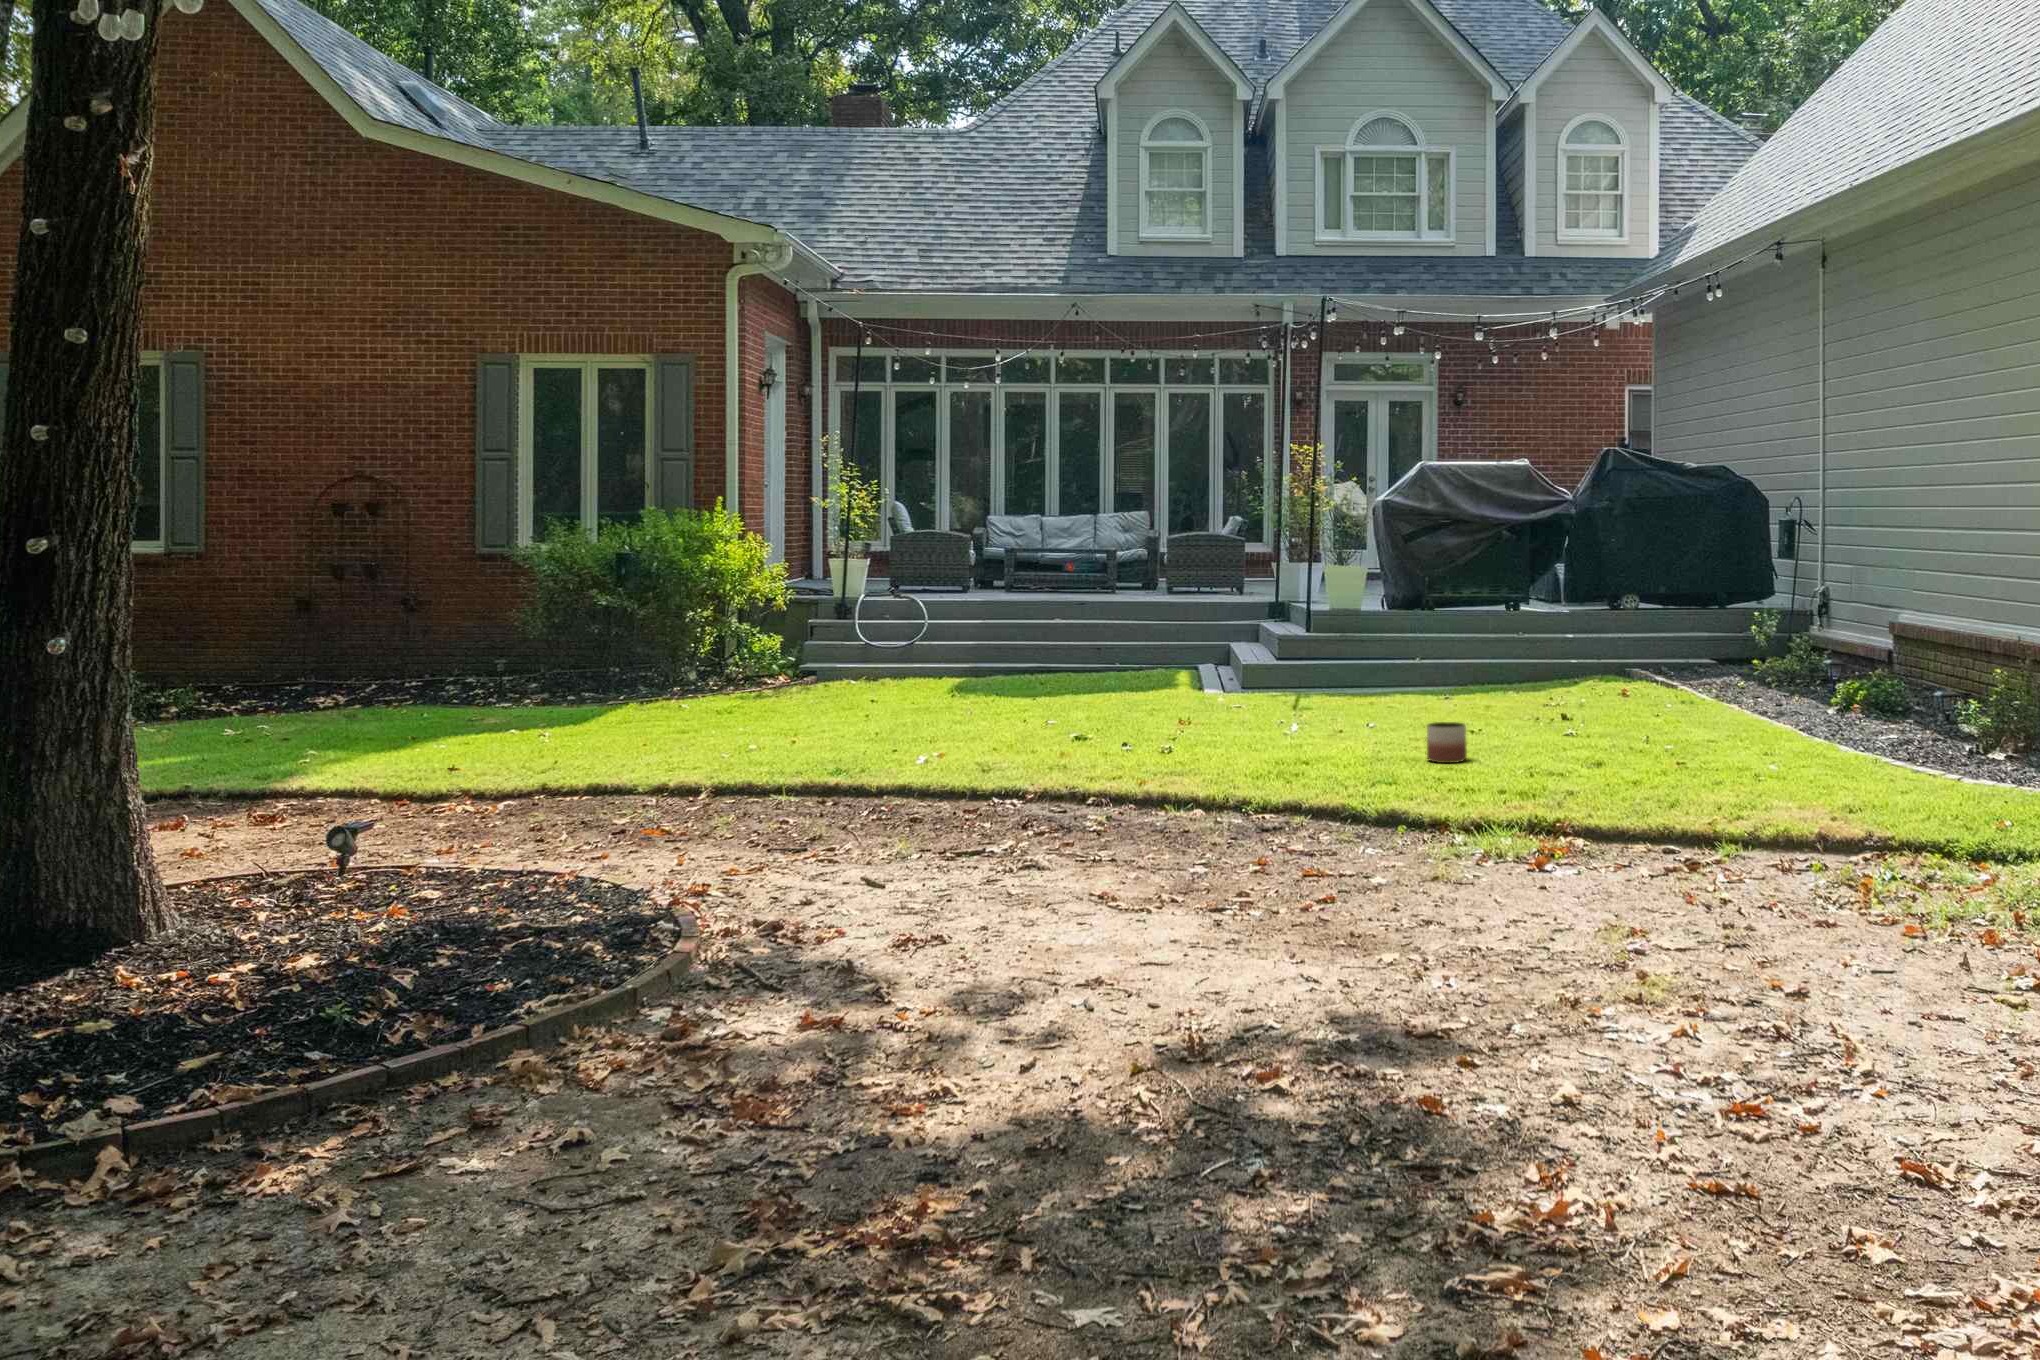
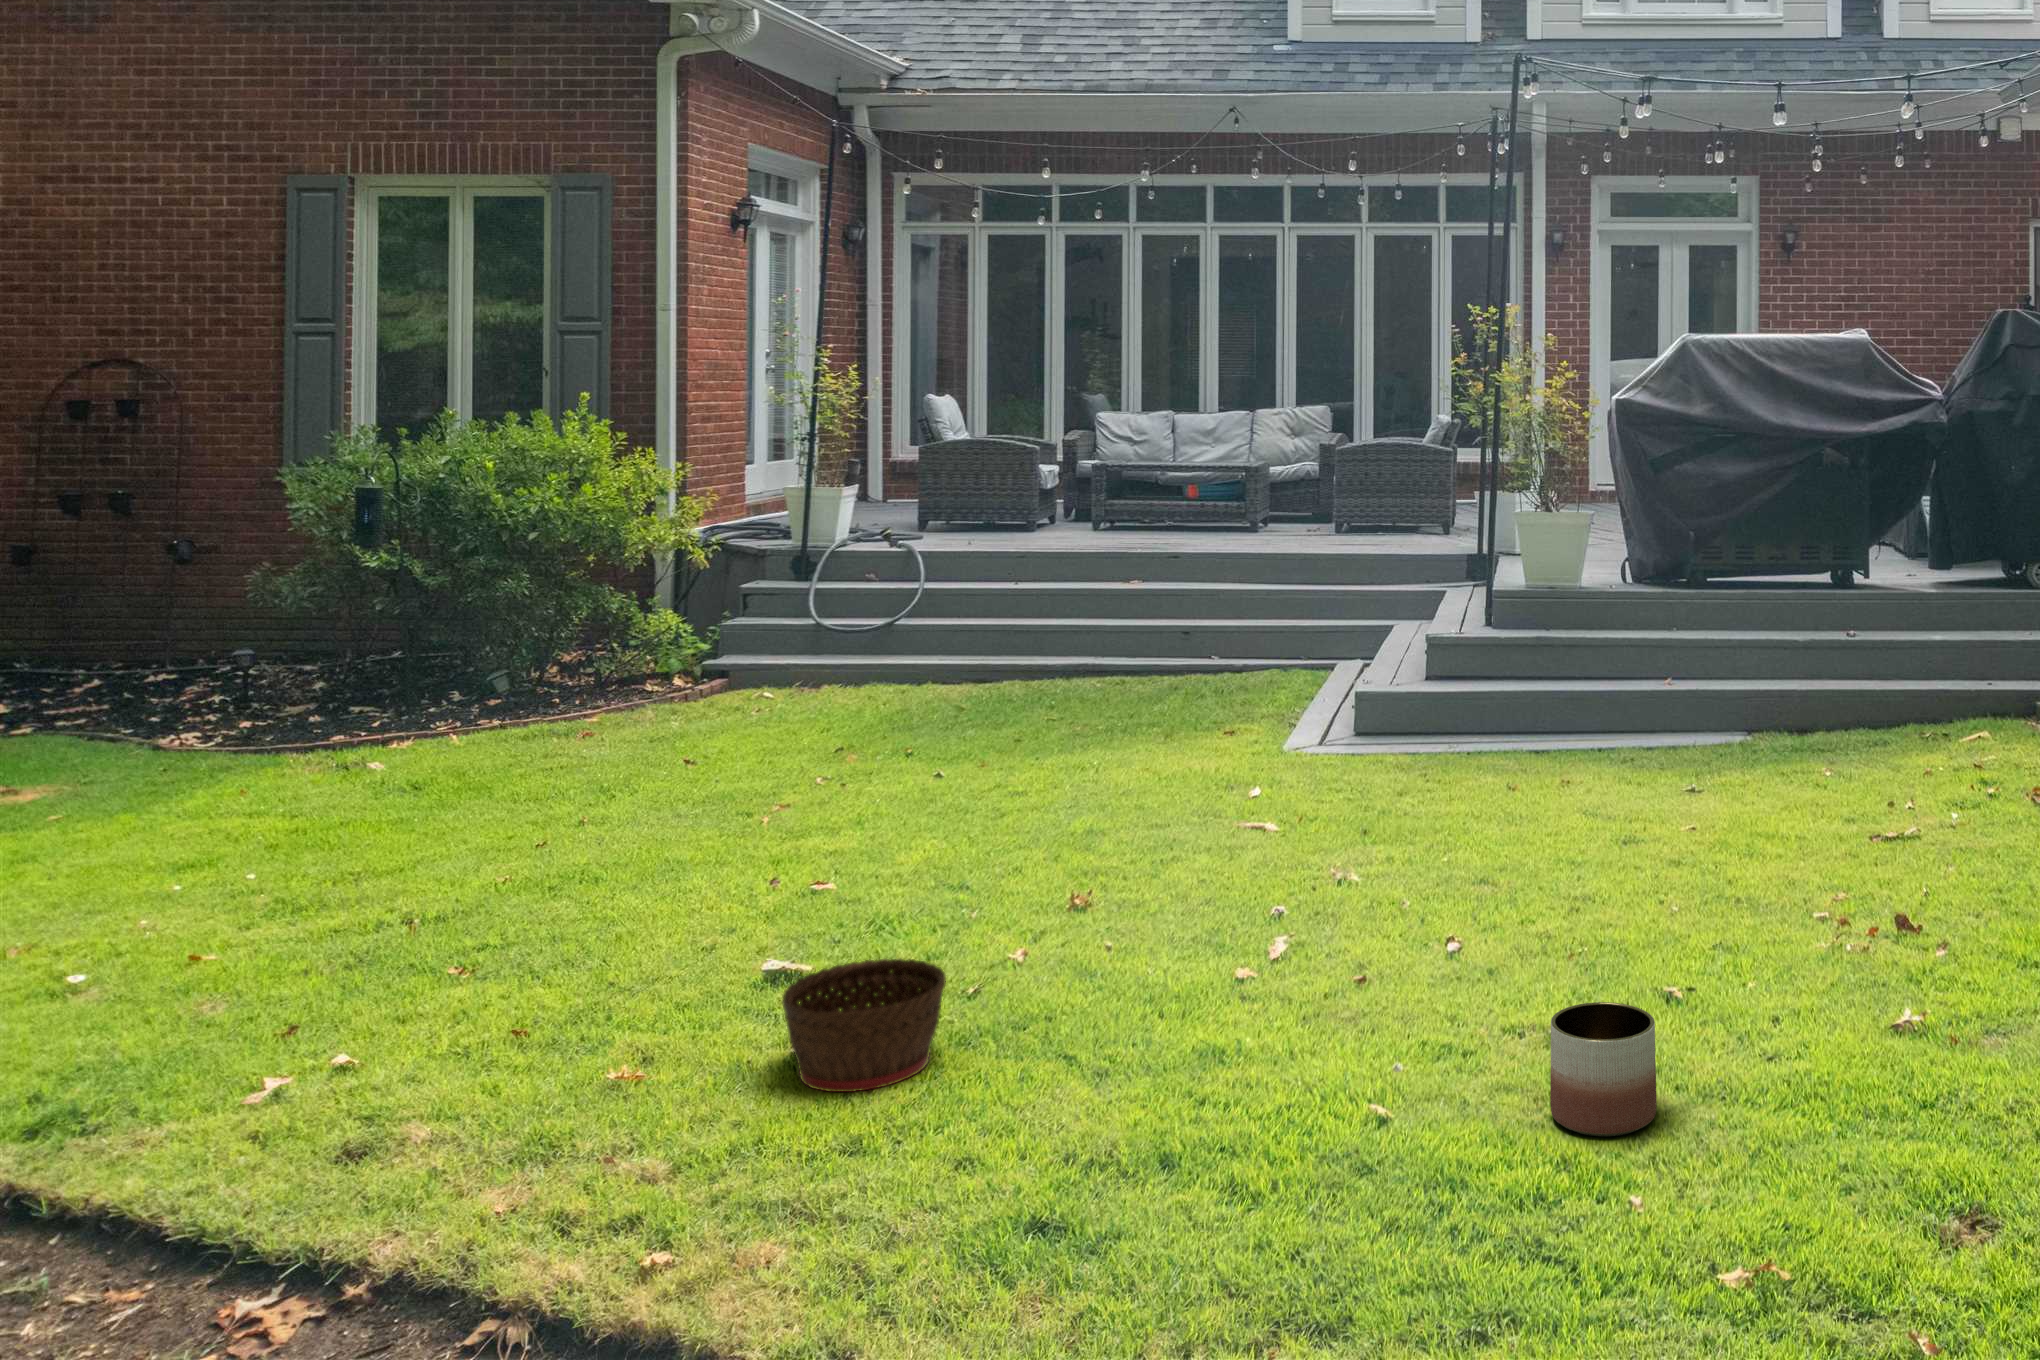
basket: none [1117,724,1178,765] -> present [782,959,946,1092]

